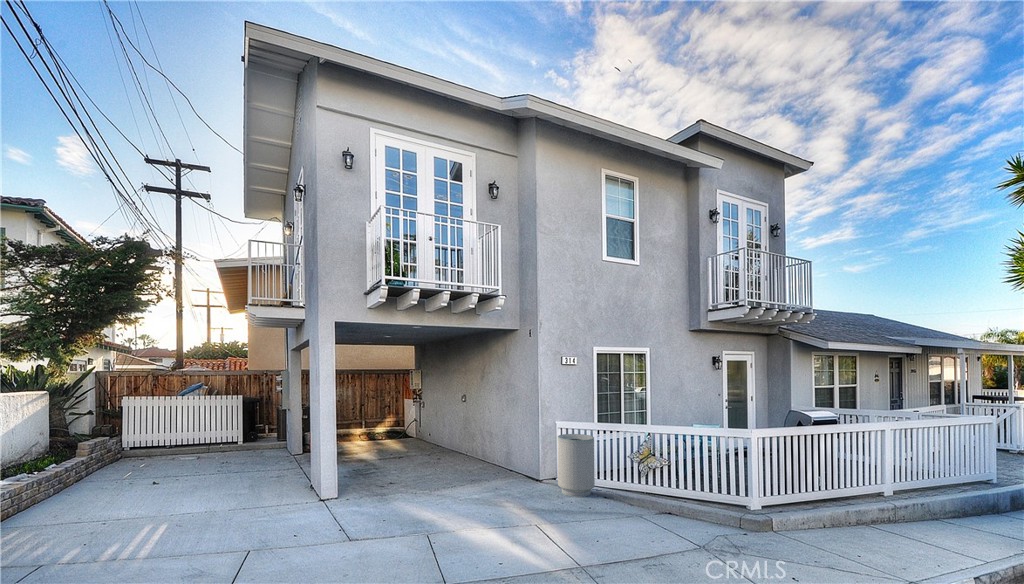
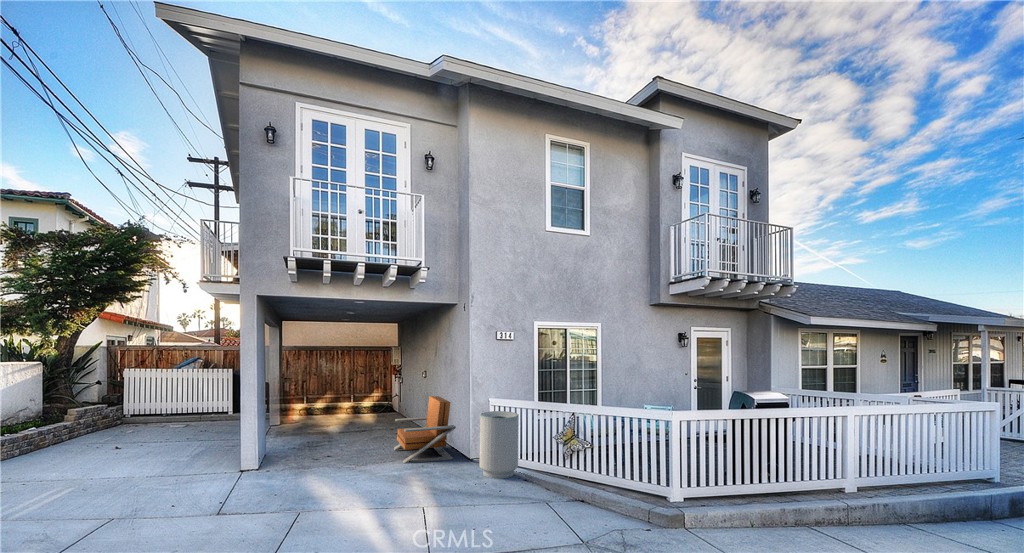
lounge chair: none [454,421,522,488] -> present [394,396,456,463]

